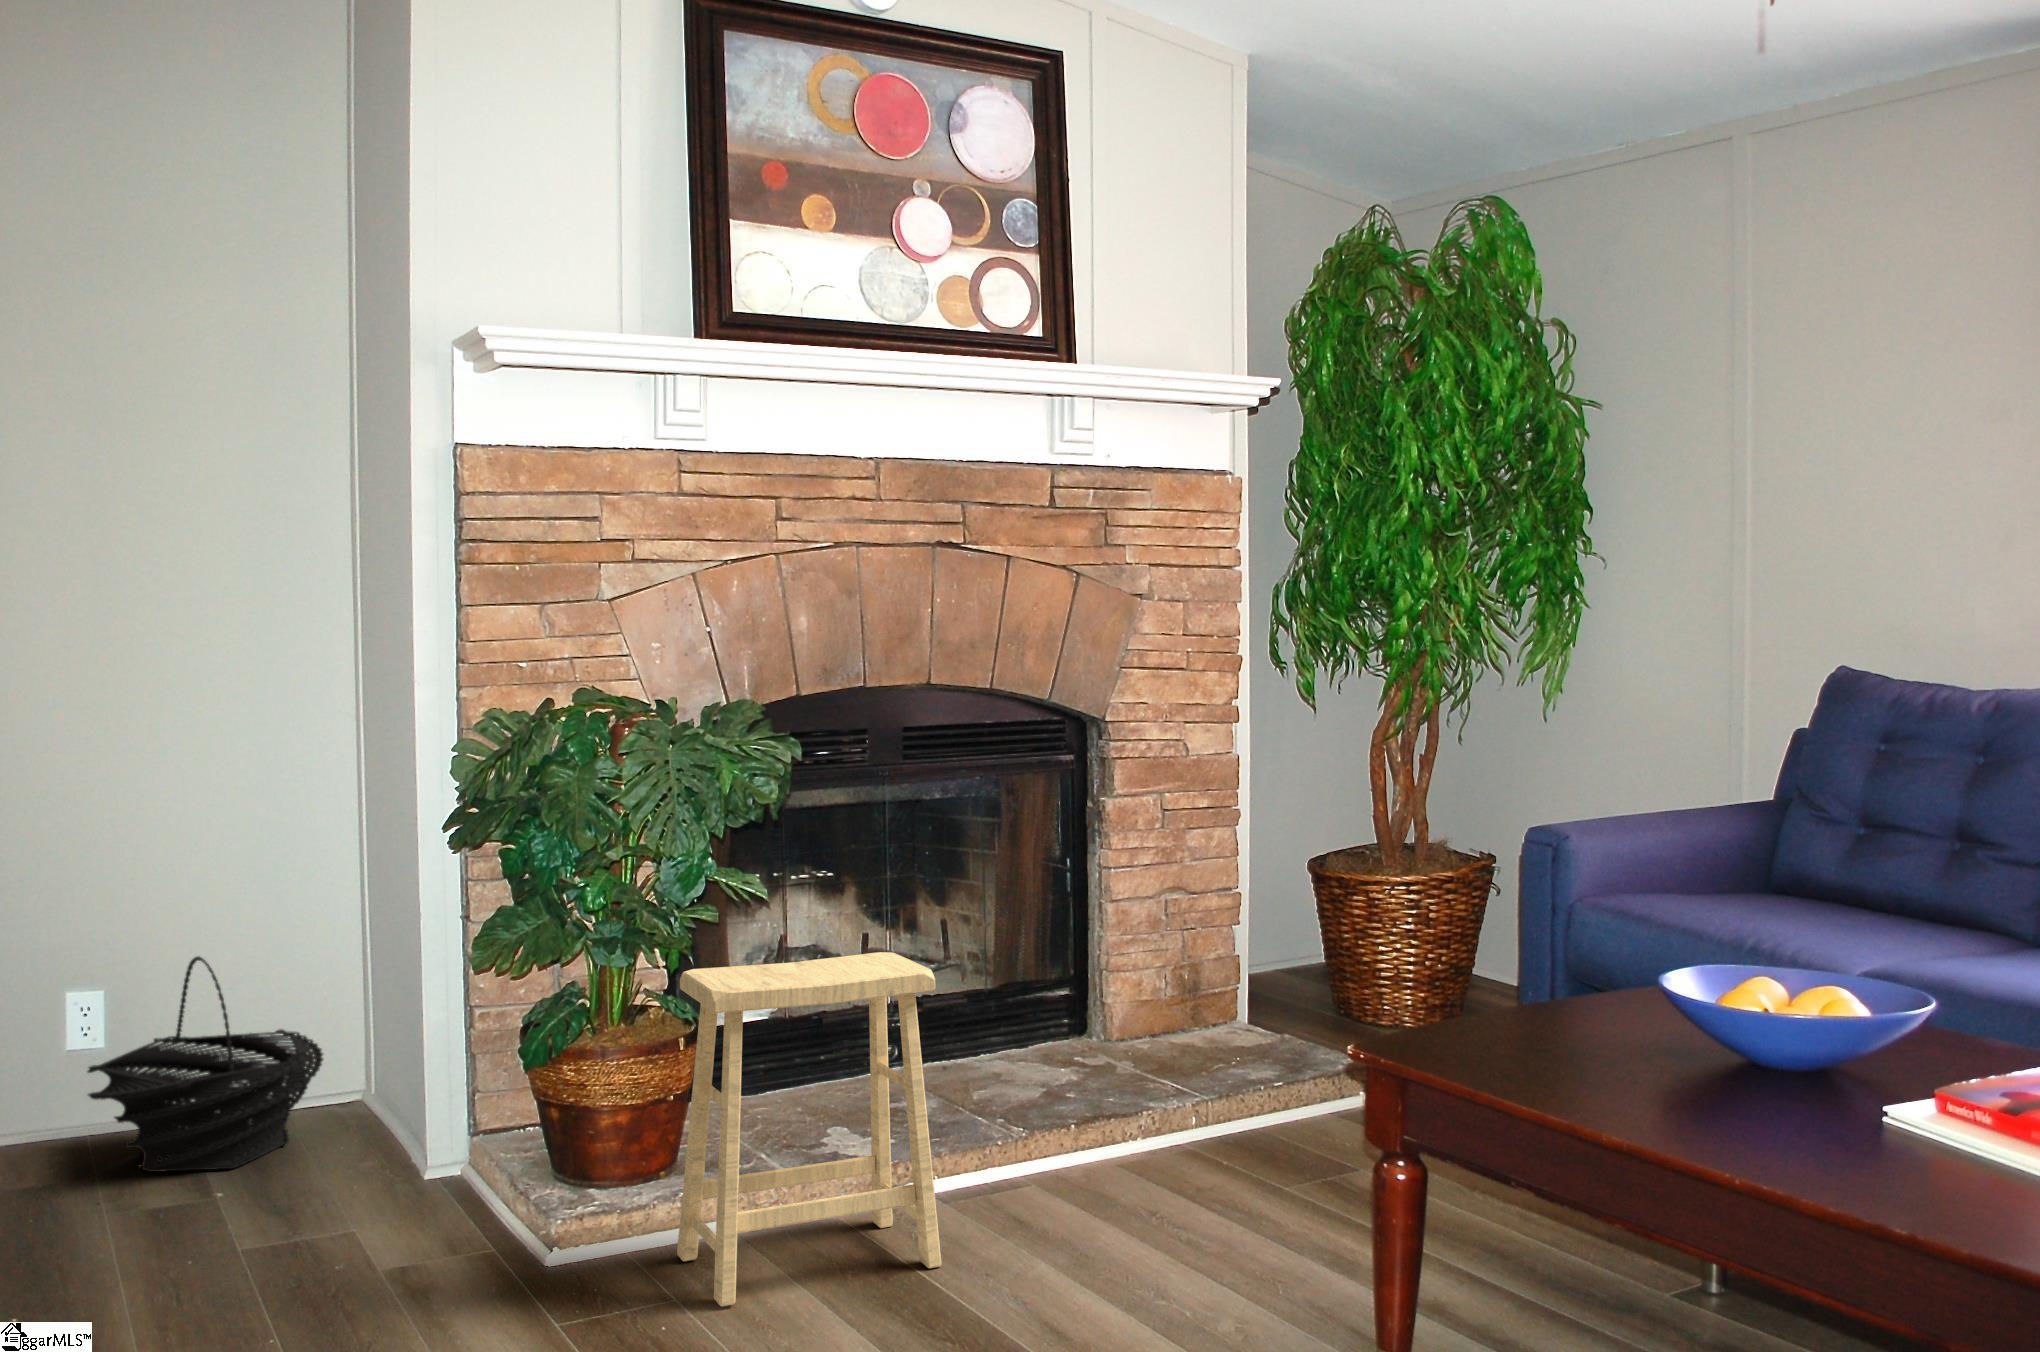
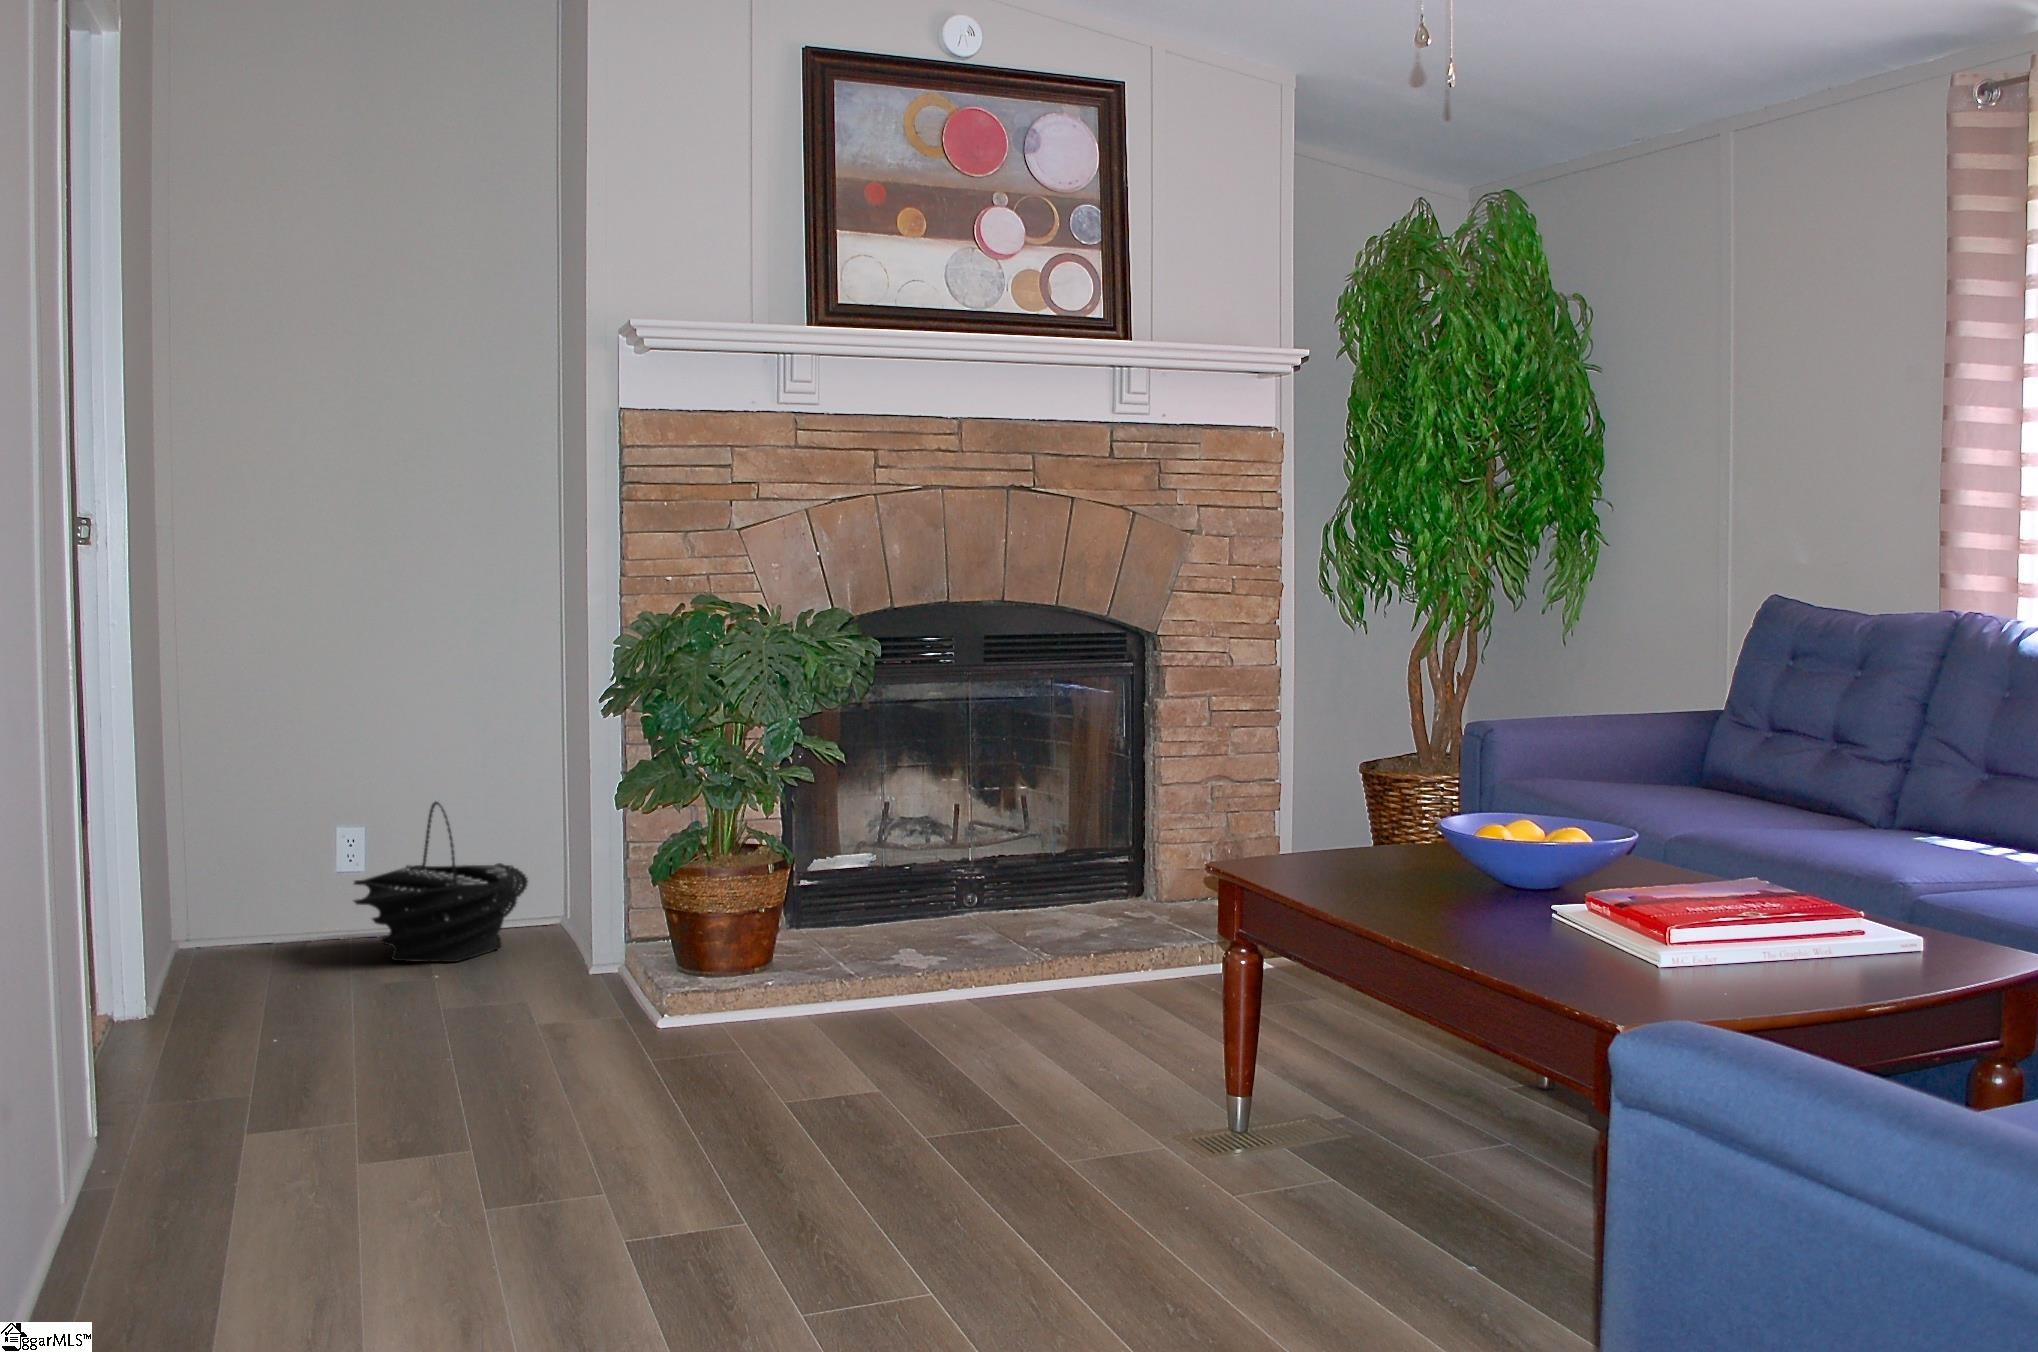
footstool: present [677,952,941,1307] -> none [757,802,950,1055]

